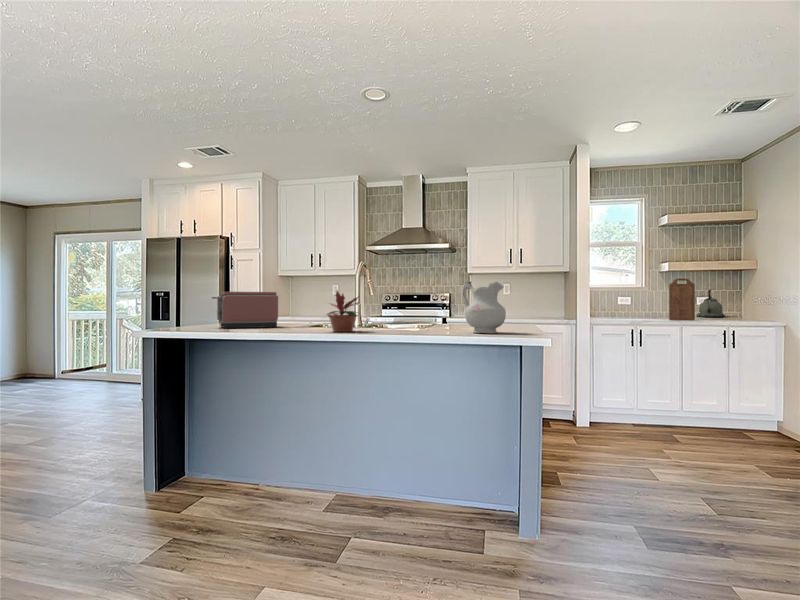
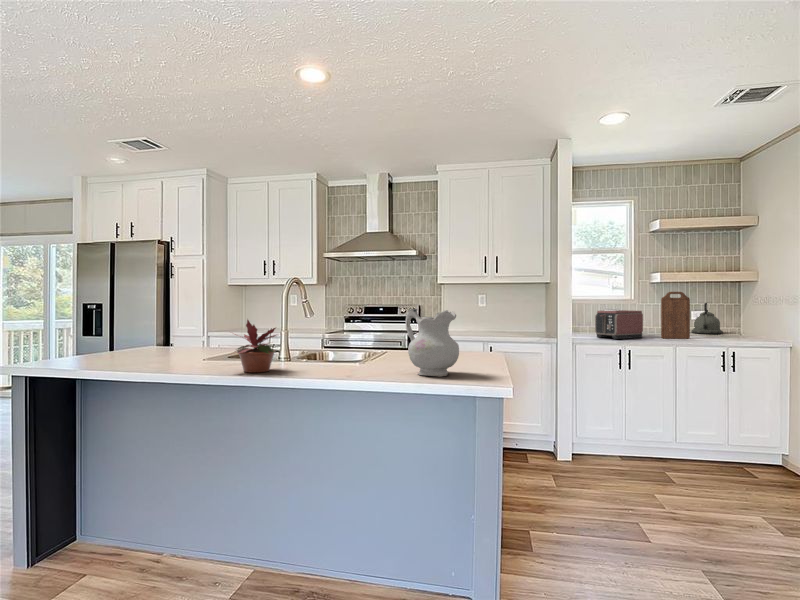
toaster: present [212,292,278,328] -> present [595,310,643,339]

